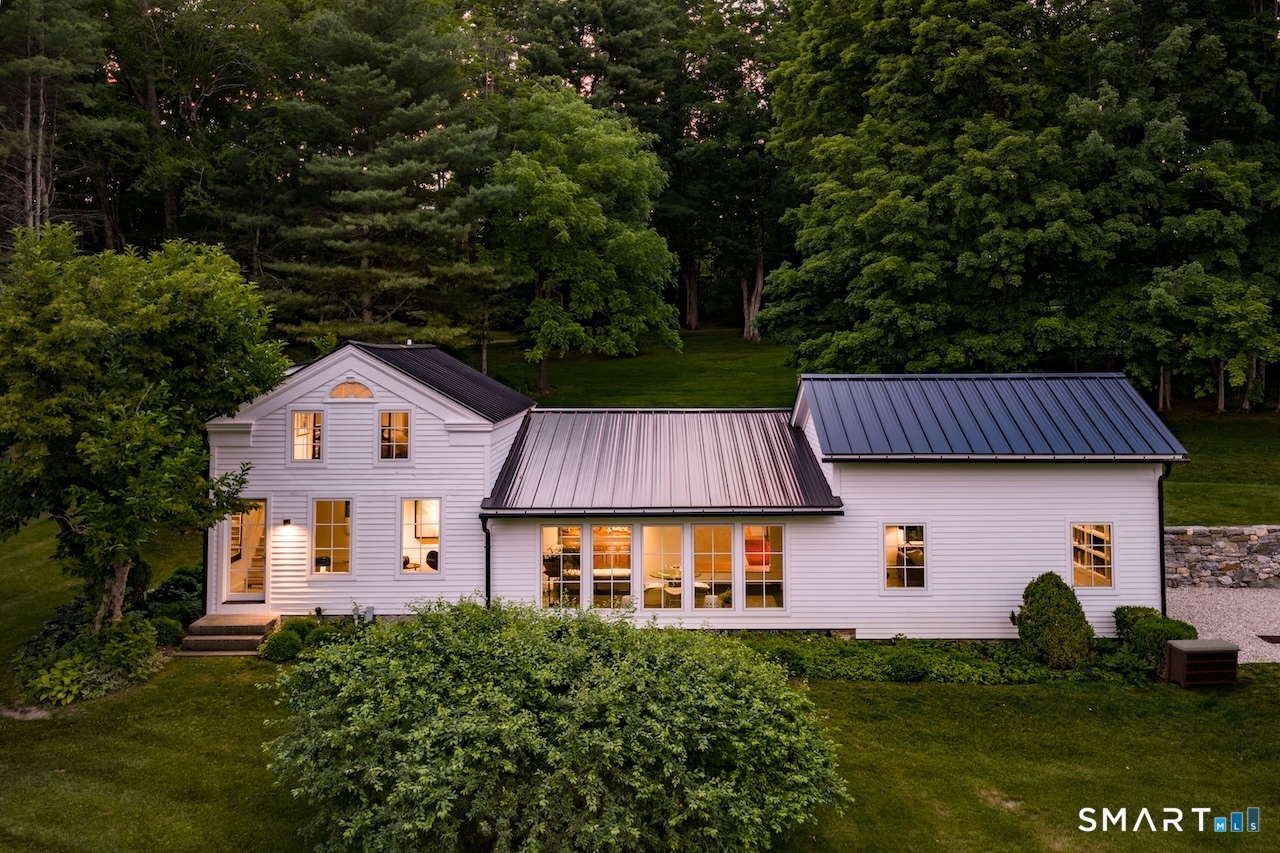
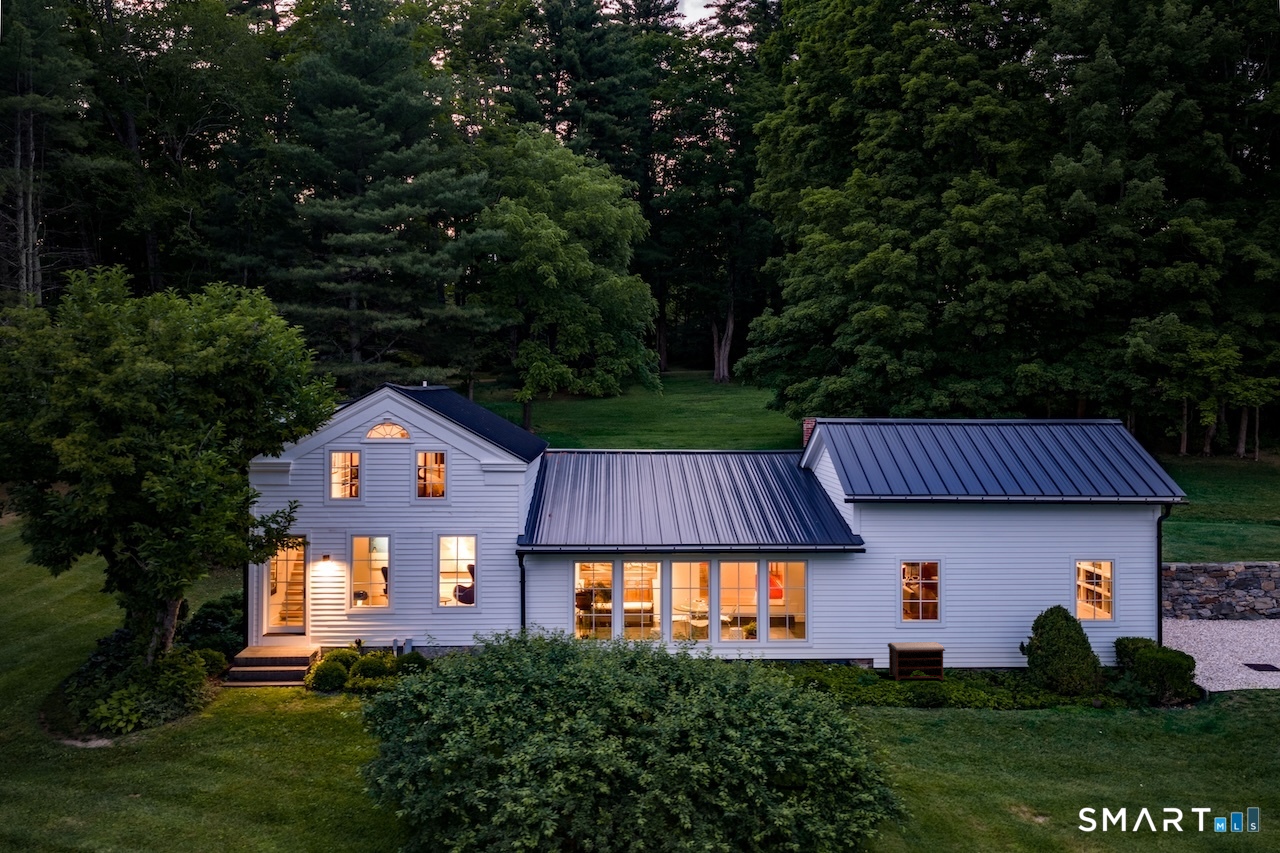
bench: present [1165,639,1242,688] -> present [888,642,945,681]

